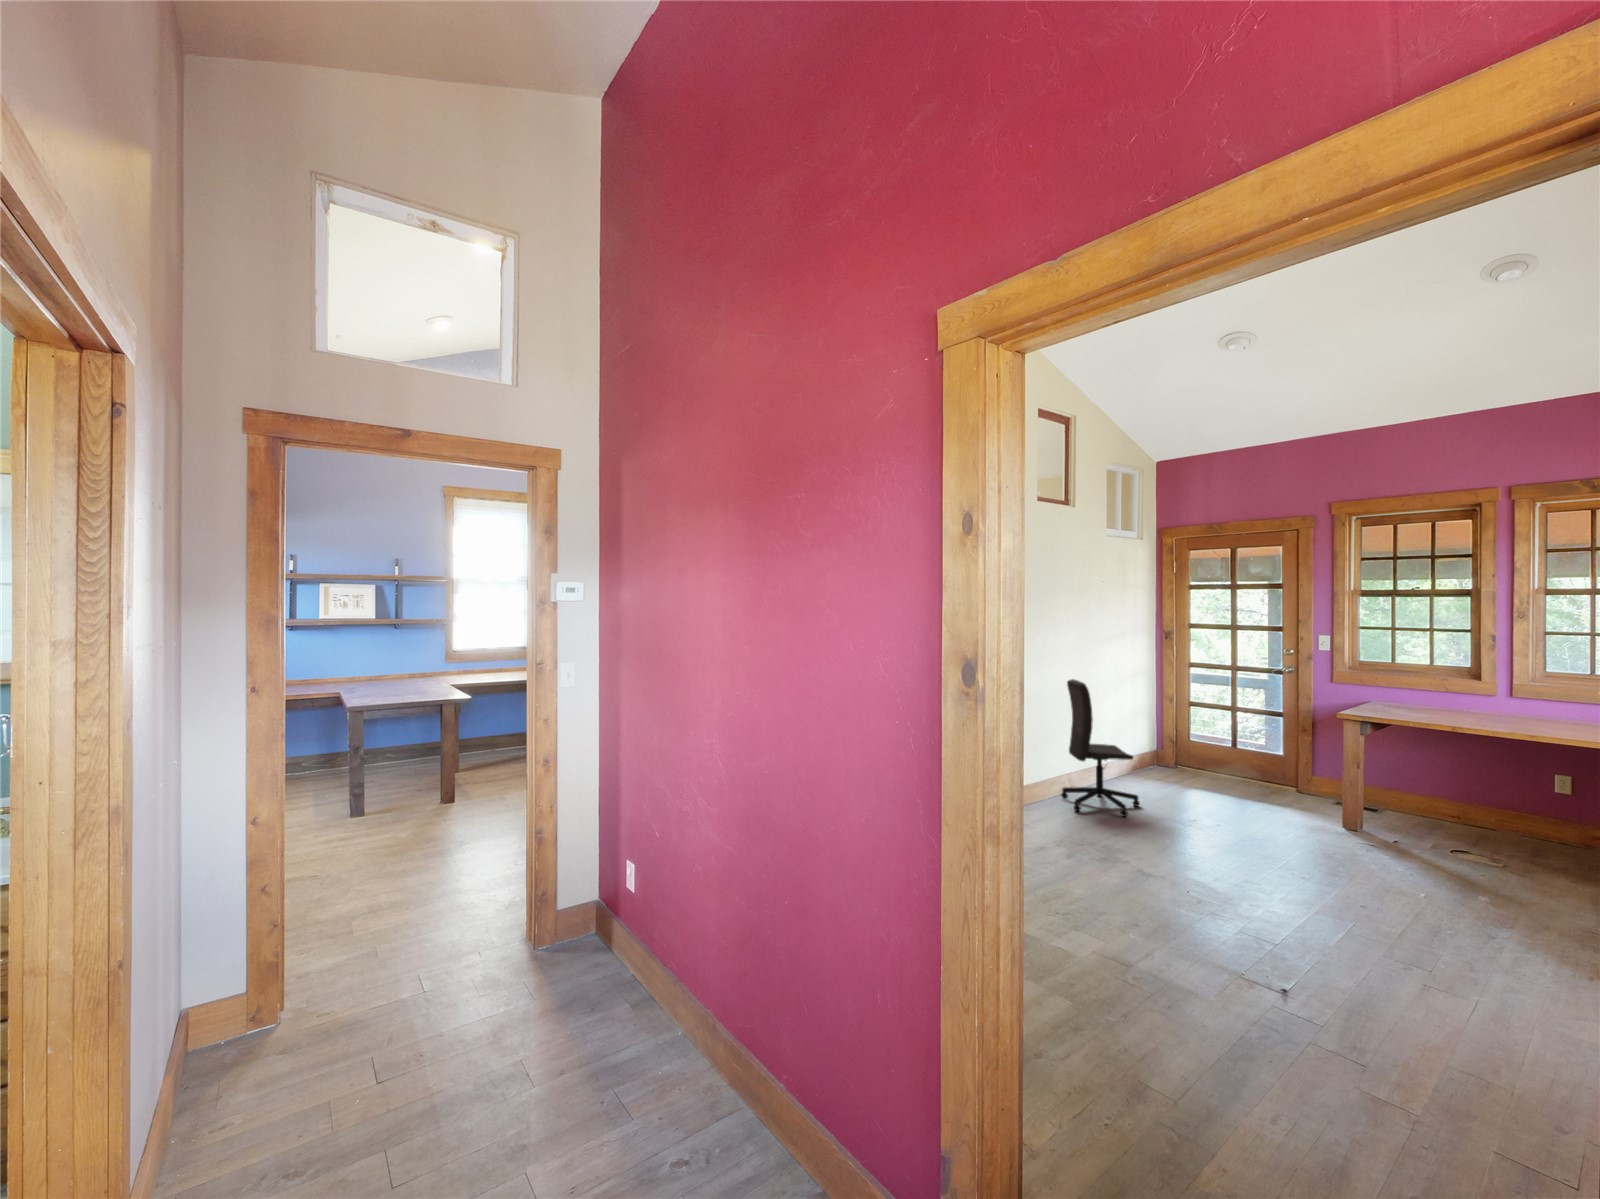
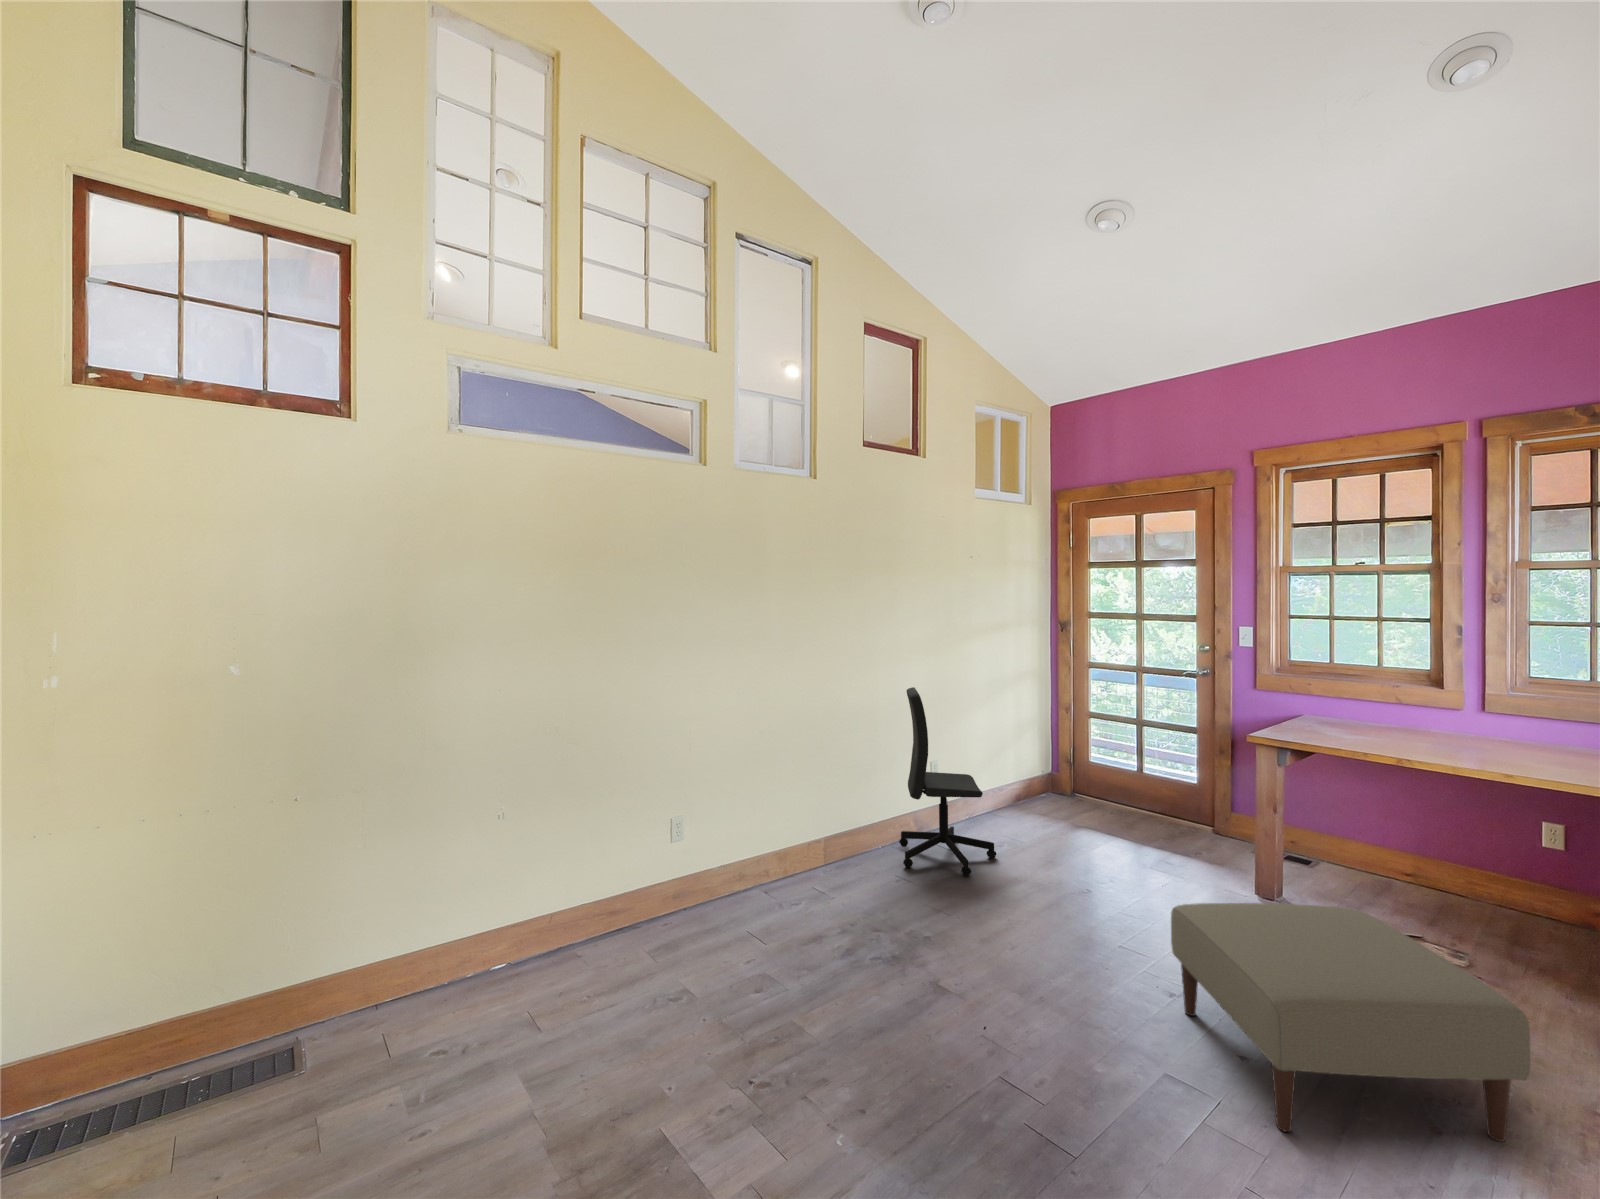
ottoman: none [1305,816,1548,943] -> present [1171,903,1530,1142]

